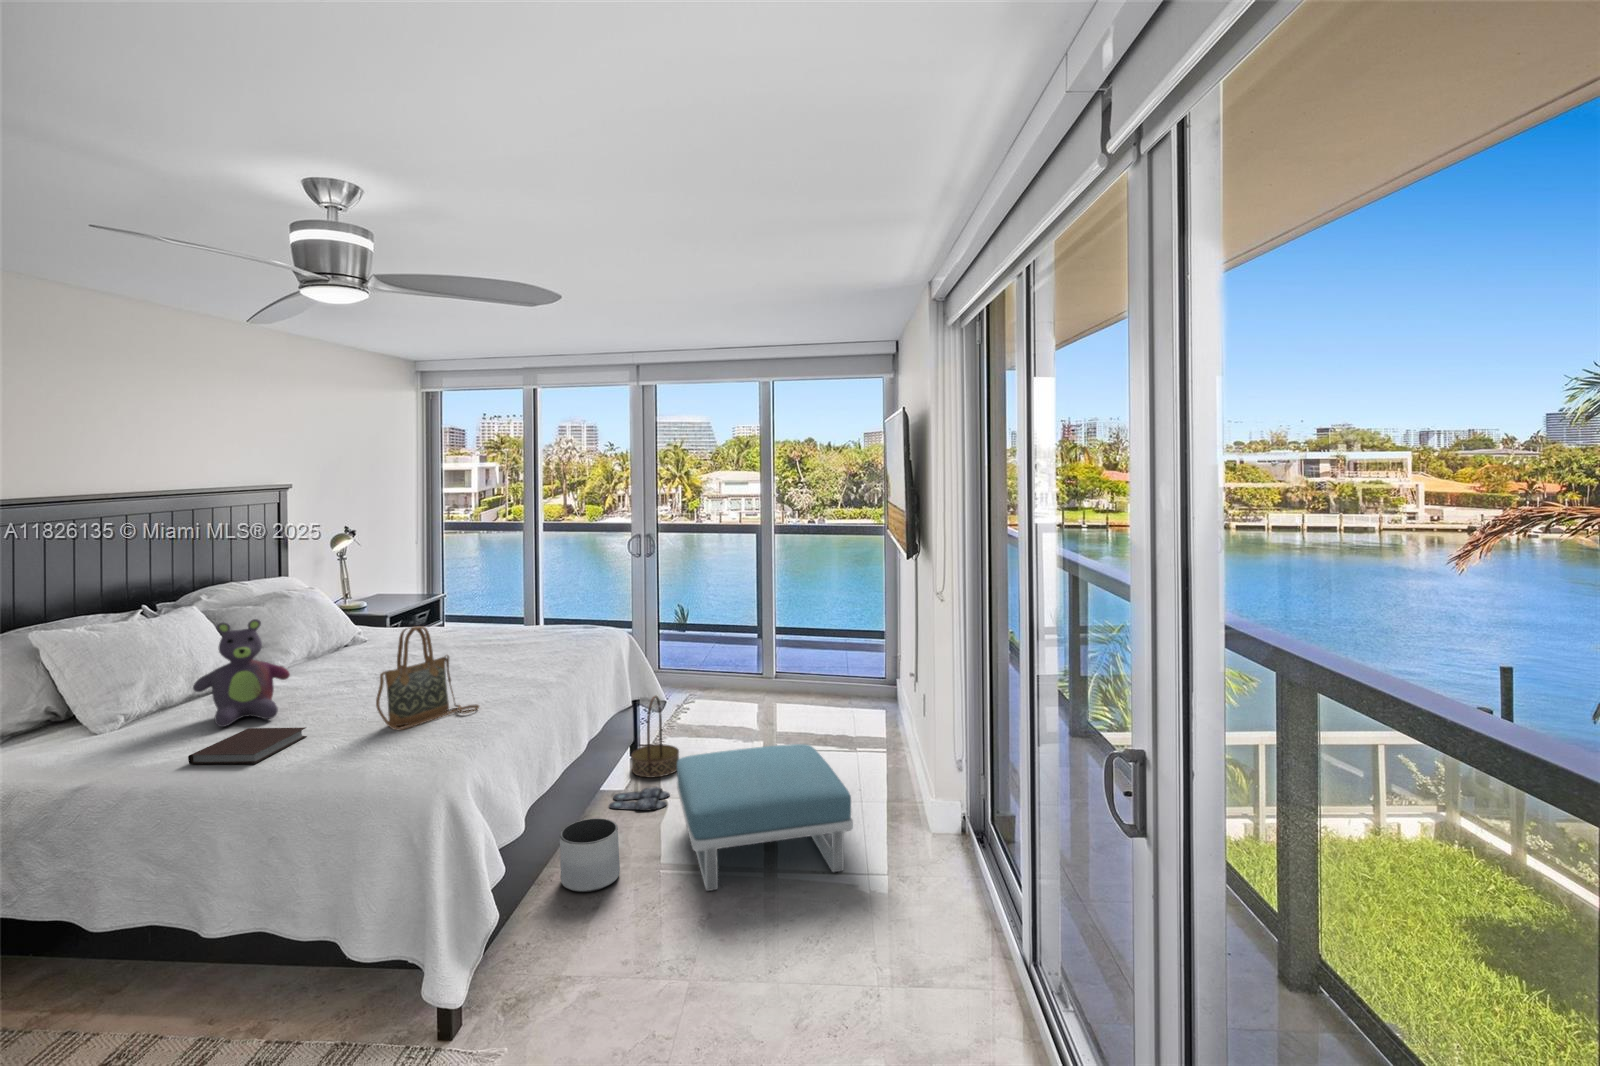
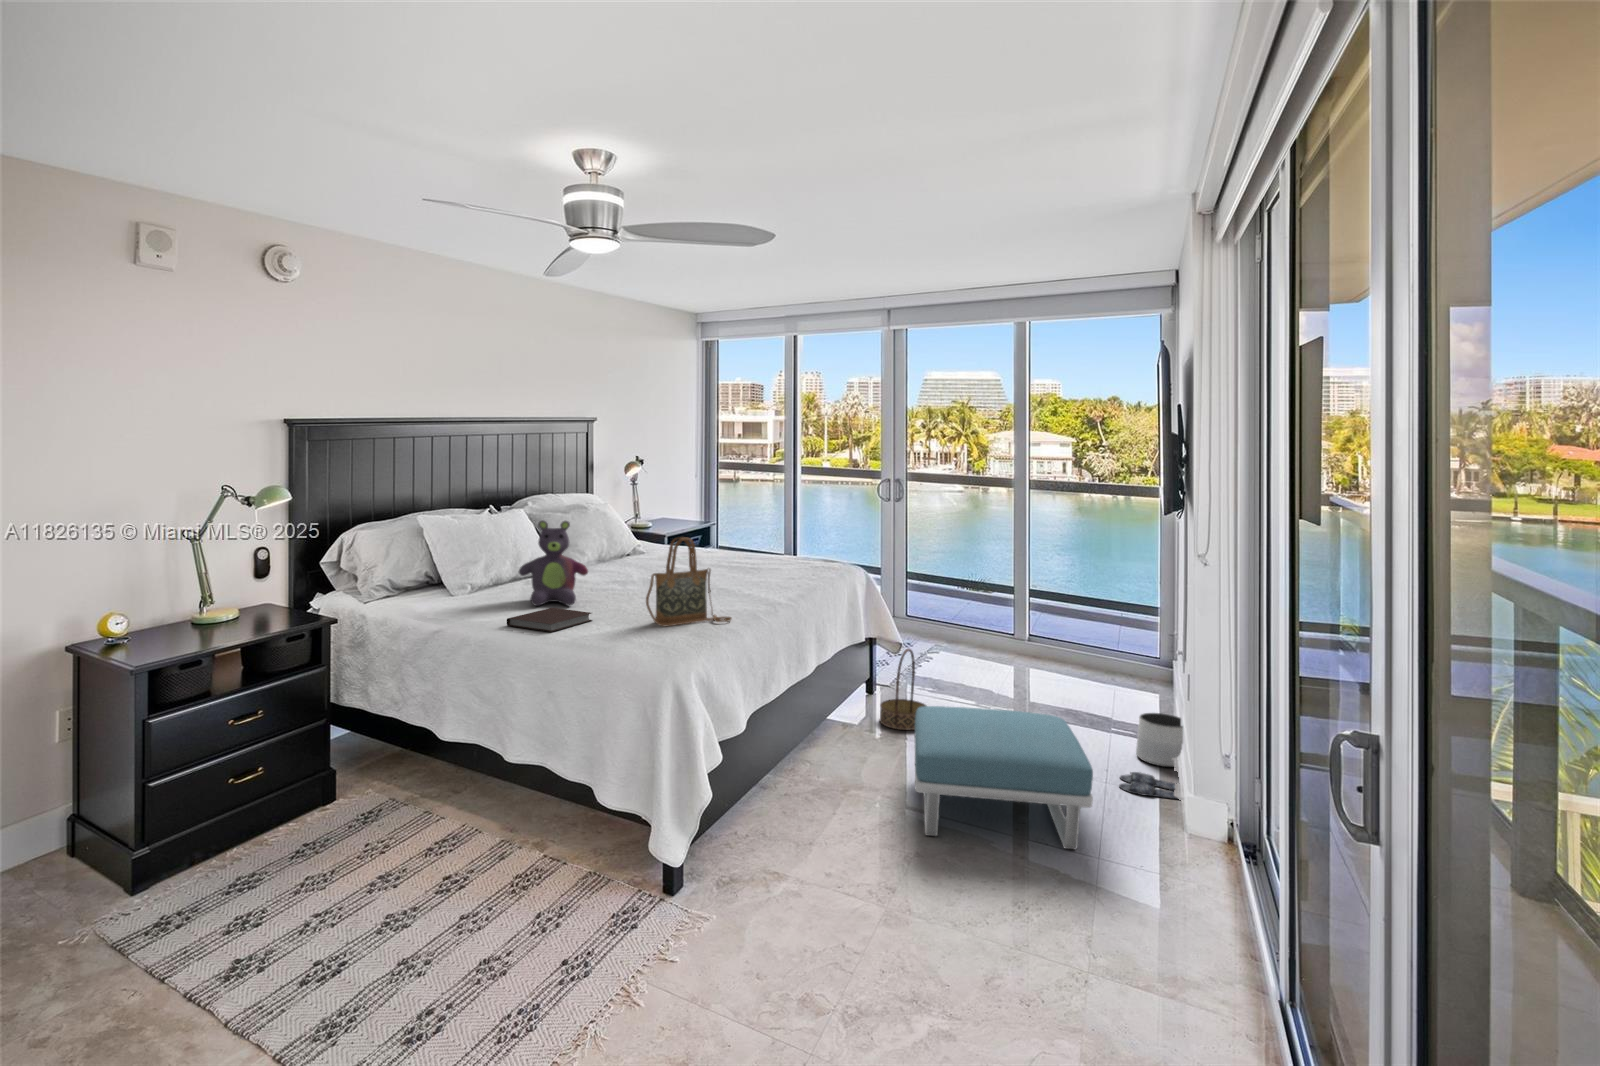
slippers: present [609,787,670,811] -> present [1119,772,1177,799]
planter: present [560,818,620,892] -> present [1136,713,1183,767]

